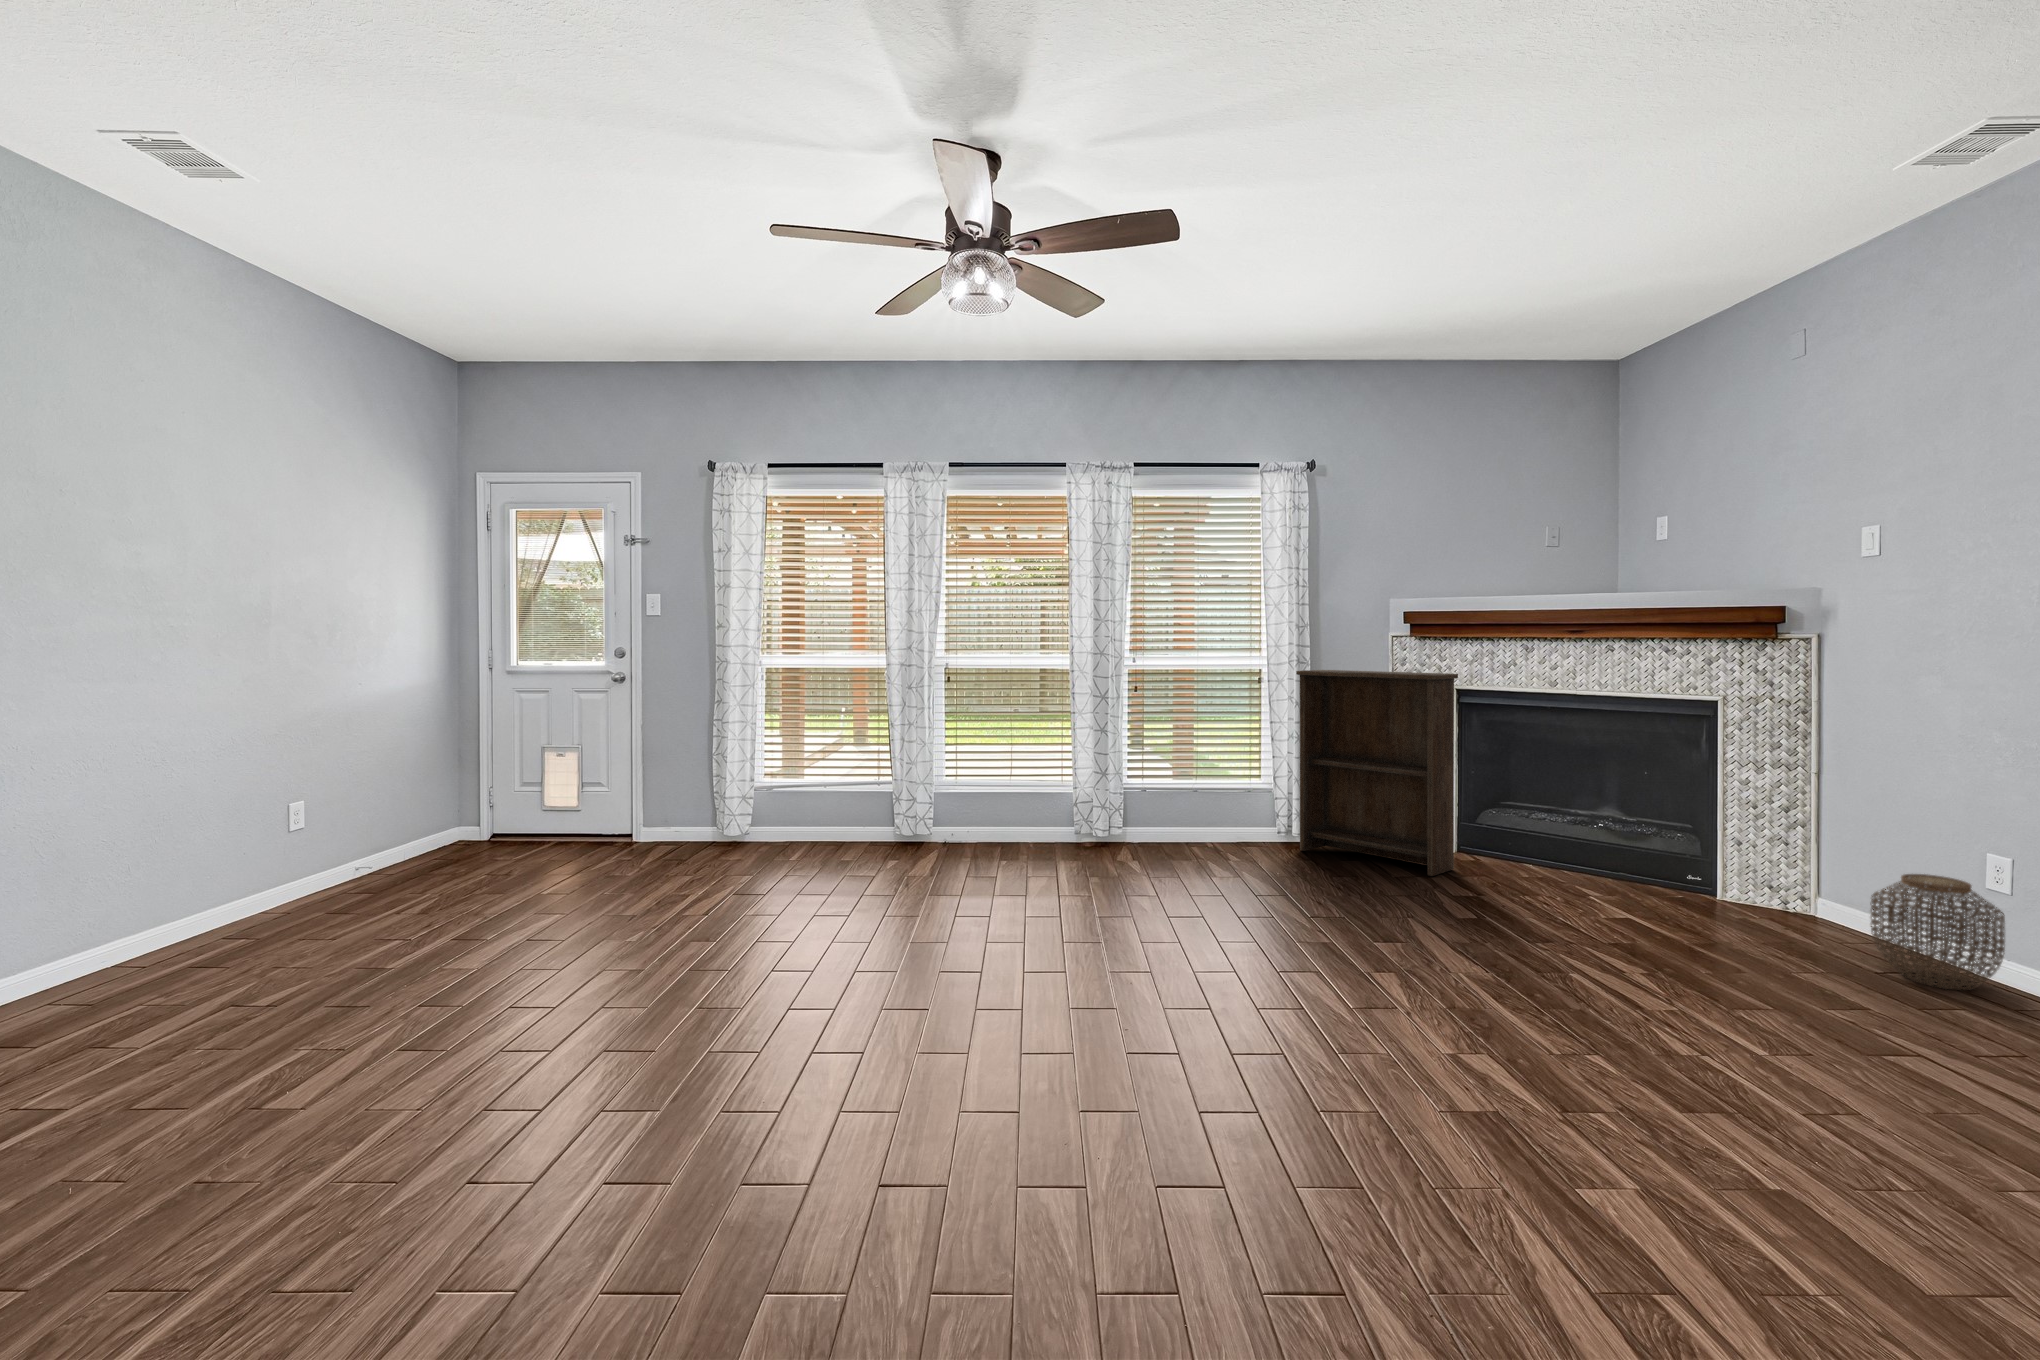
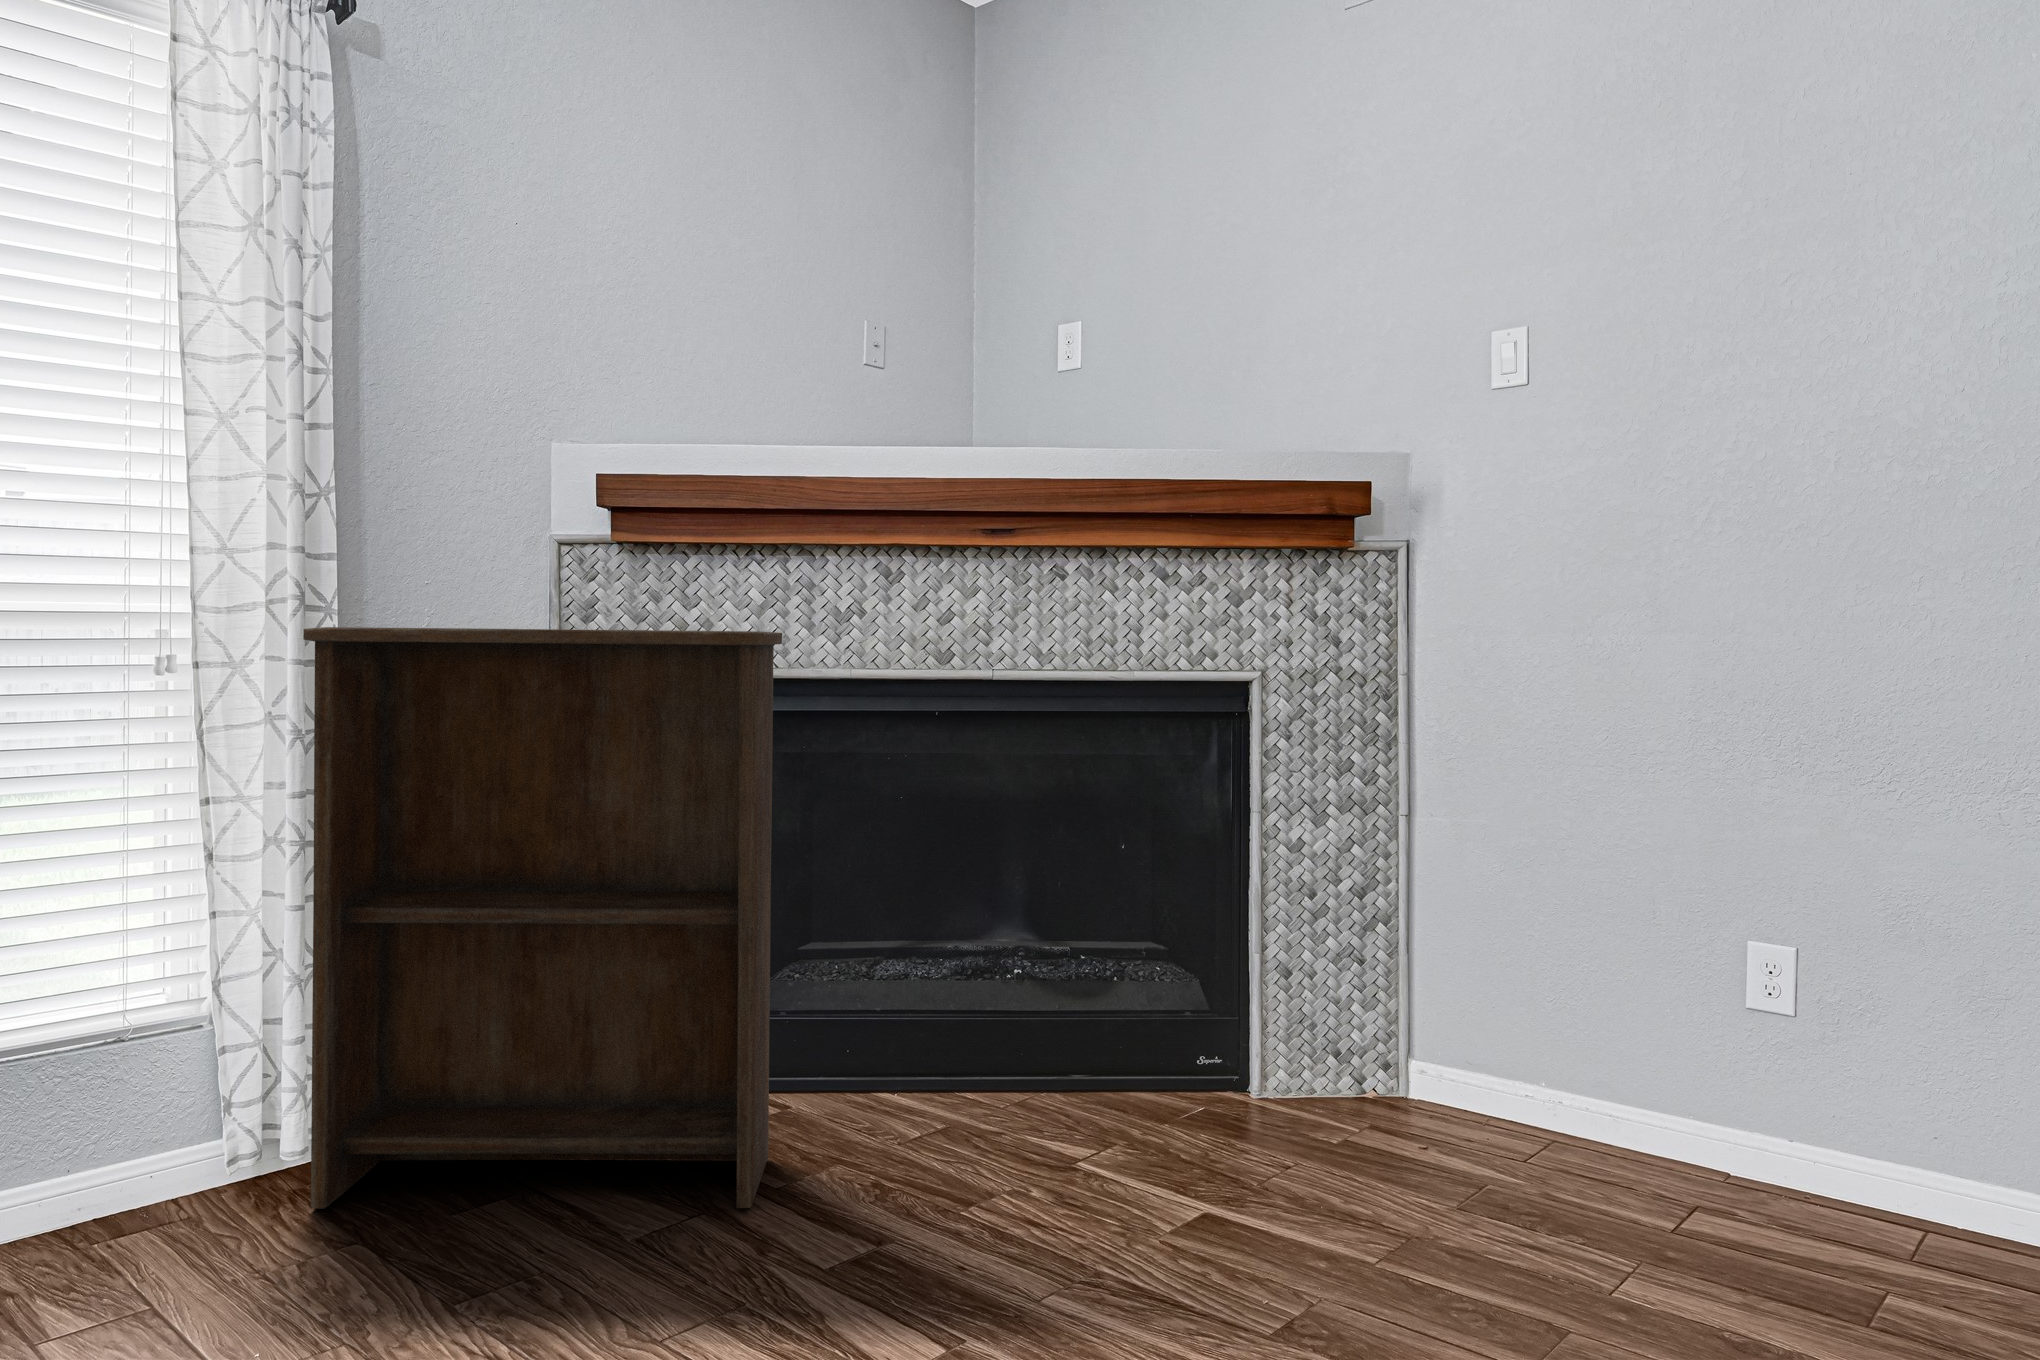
woven basket: present [1870,874,2005,990] -> none [1673,1005,1899,1241]

